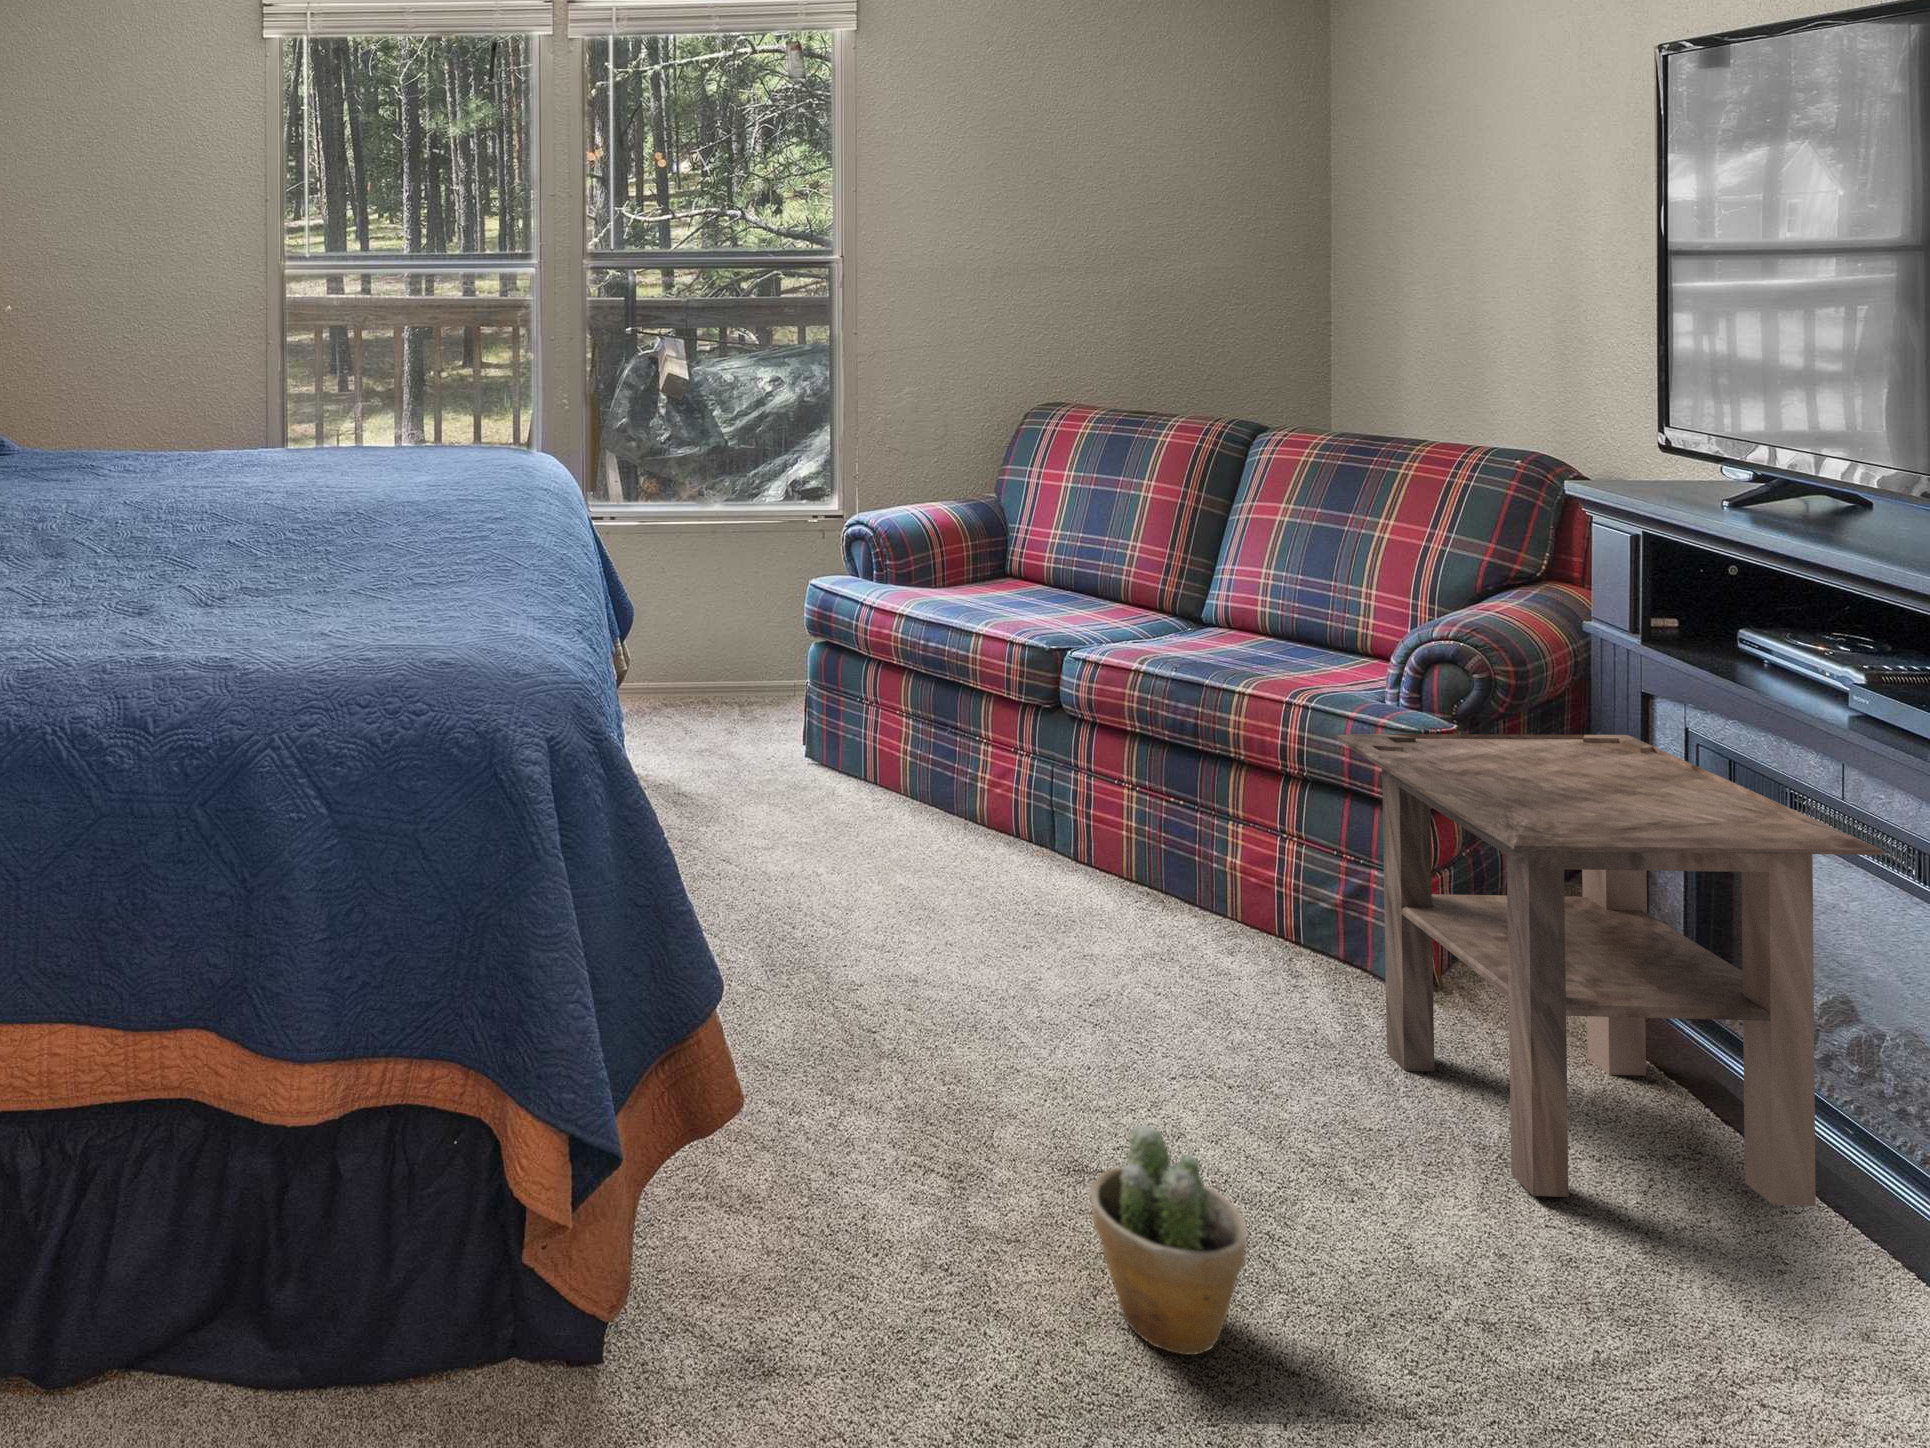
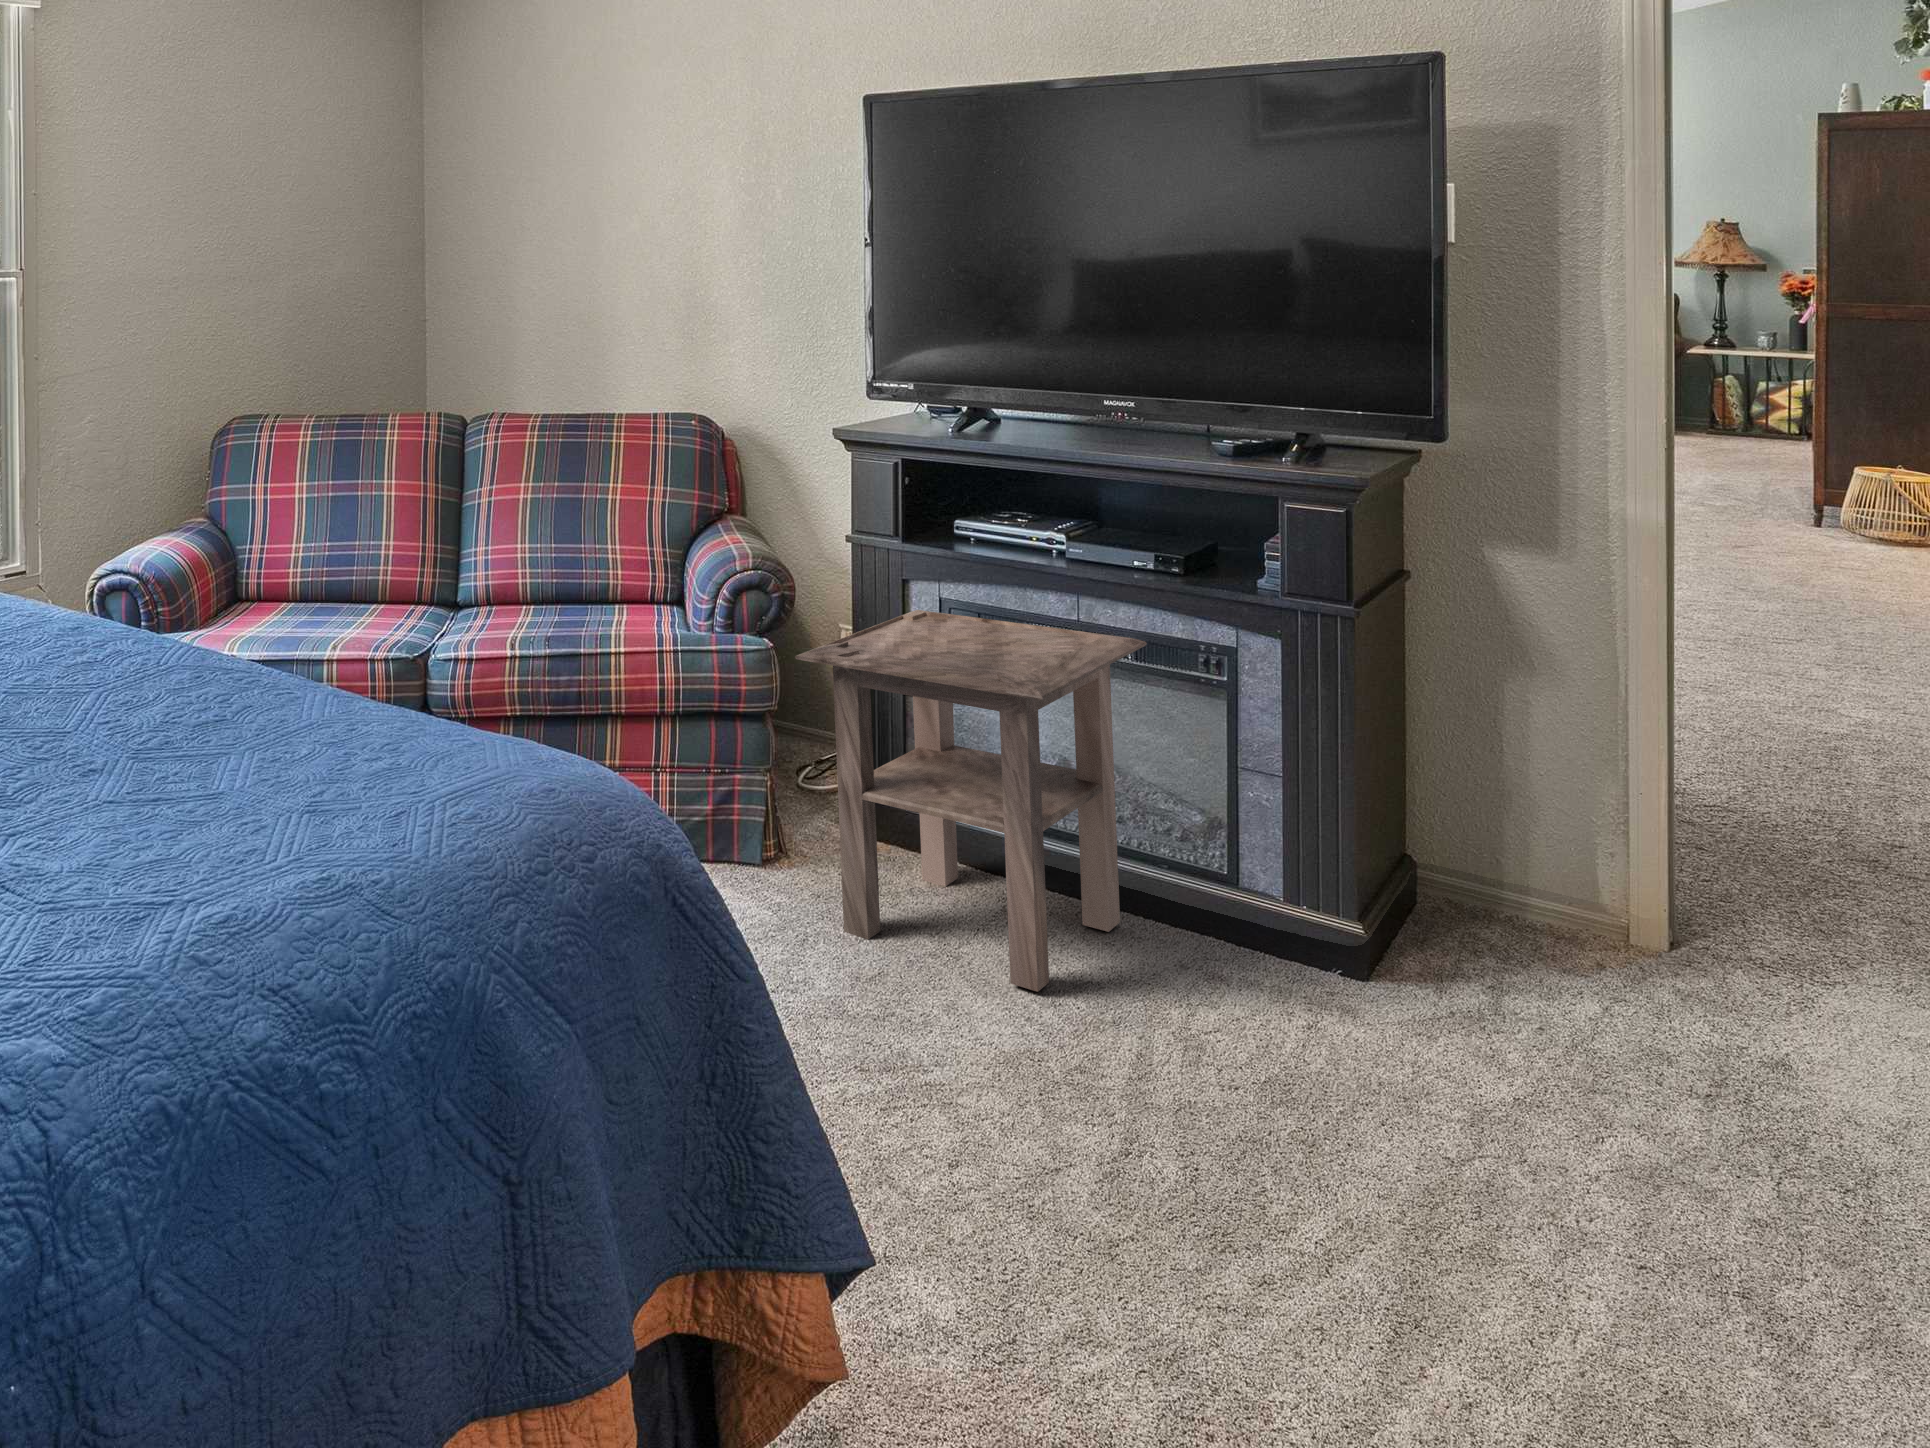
potted plant: present [1089,1125,1247,1355] -> none [966,1044,1114,1258]

